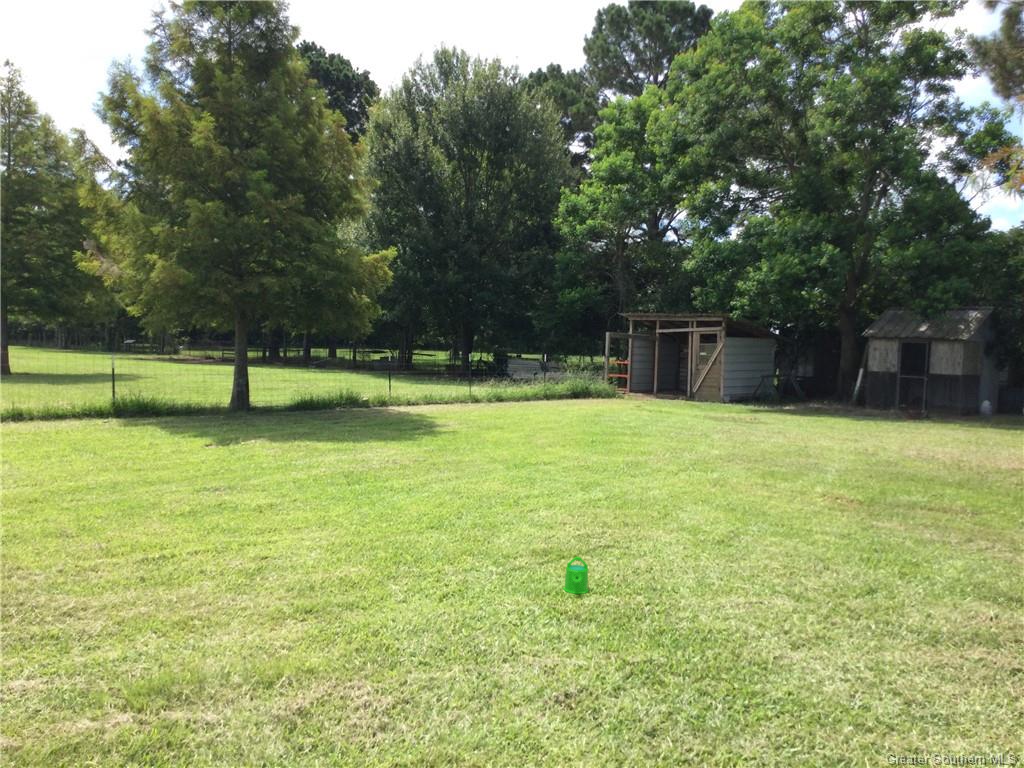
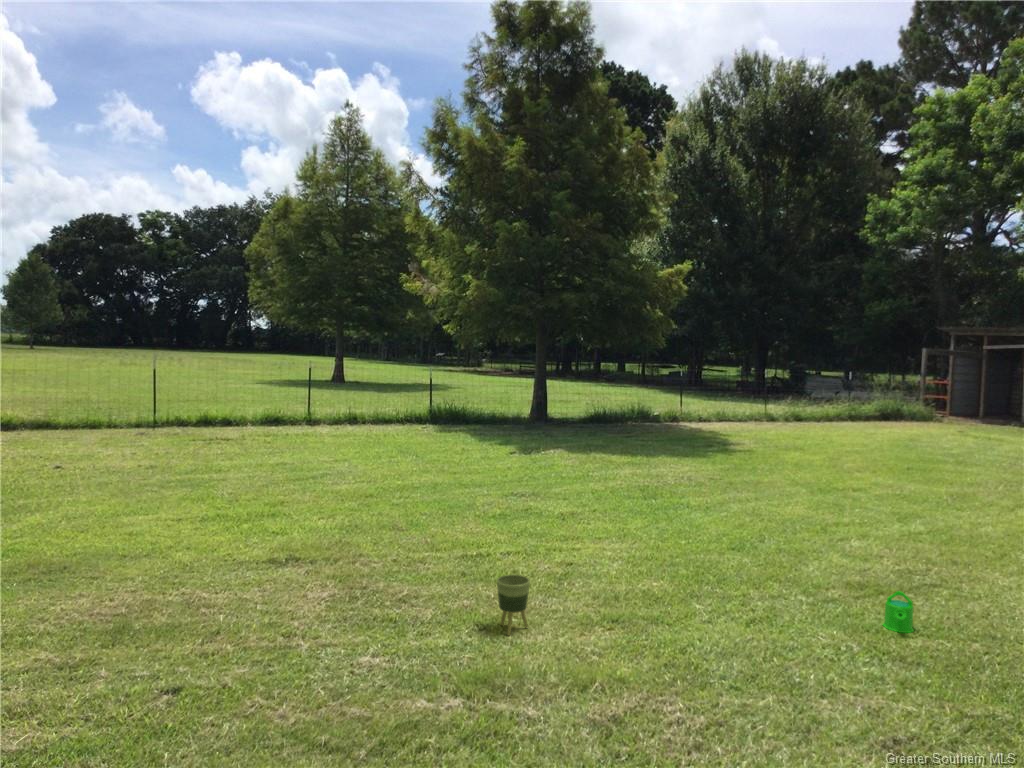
planter: none [175,574,214,642] -> present [497,575,530,636]

